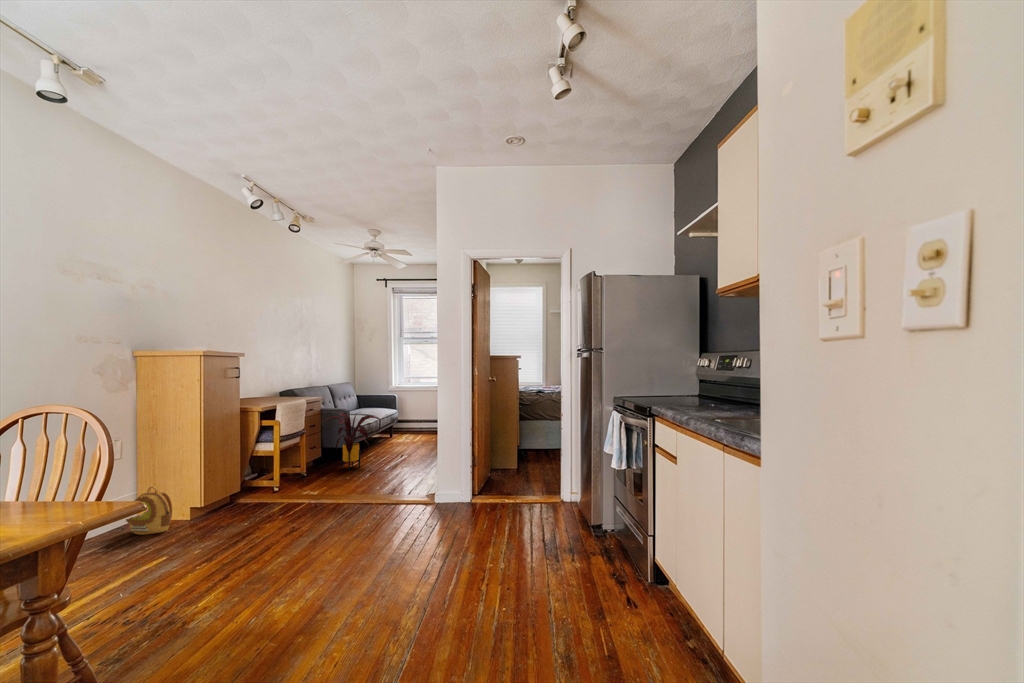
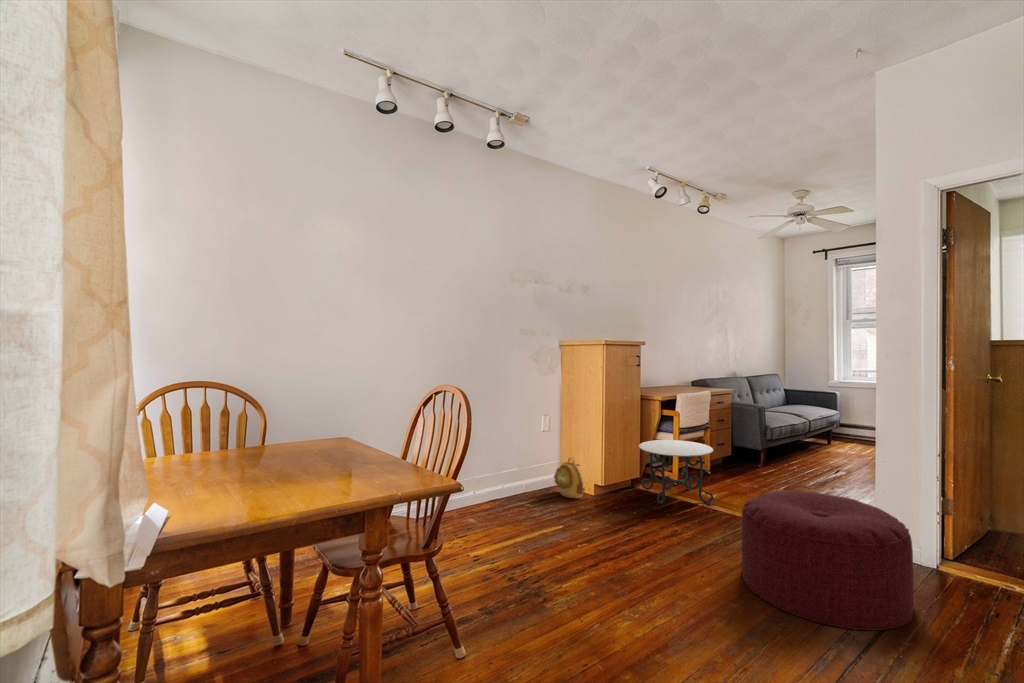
house plant: present [320,413,378,470] -> none [723,408,803,478]
side table: none [240,447,317,512] -> present [639,440,714,504]
ottoman: none [357,466,467,561] -> present [742,491,914,630]

